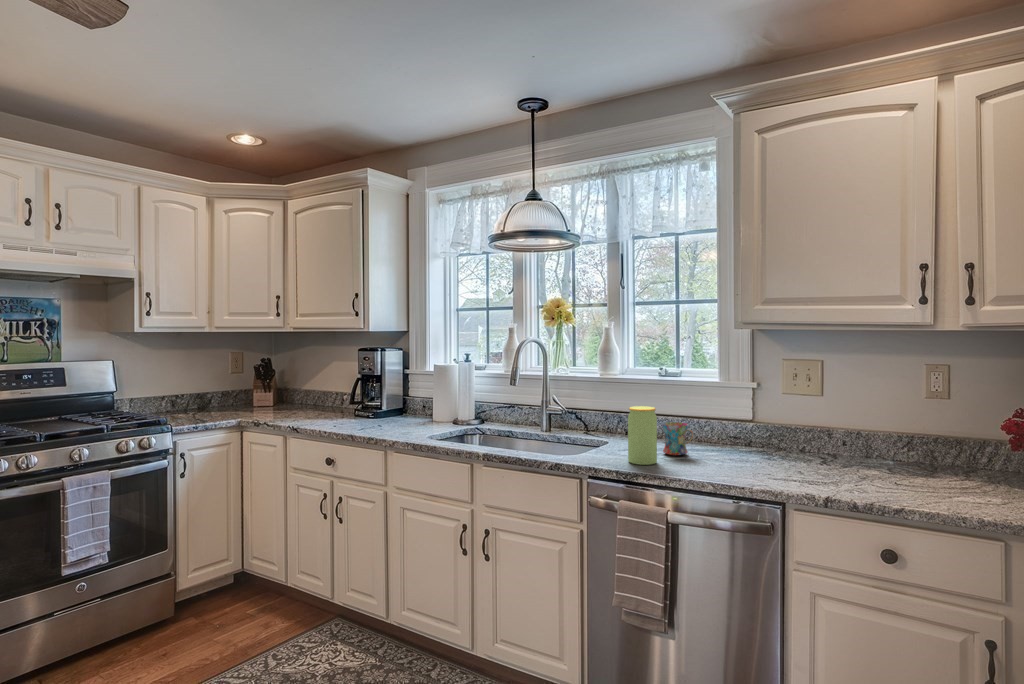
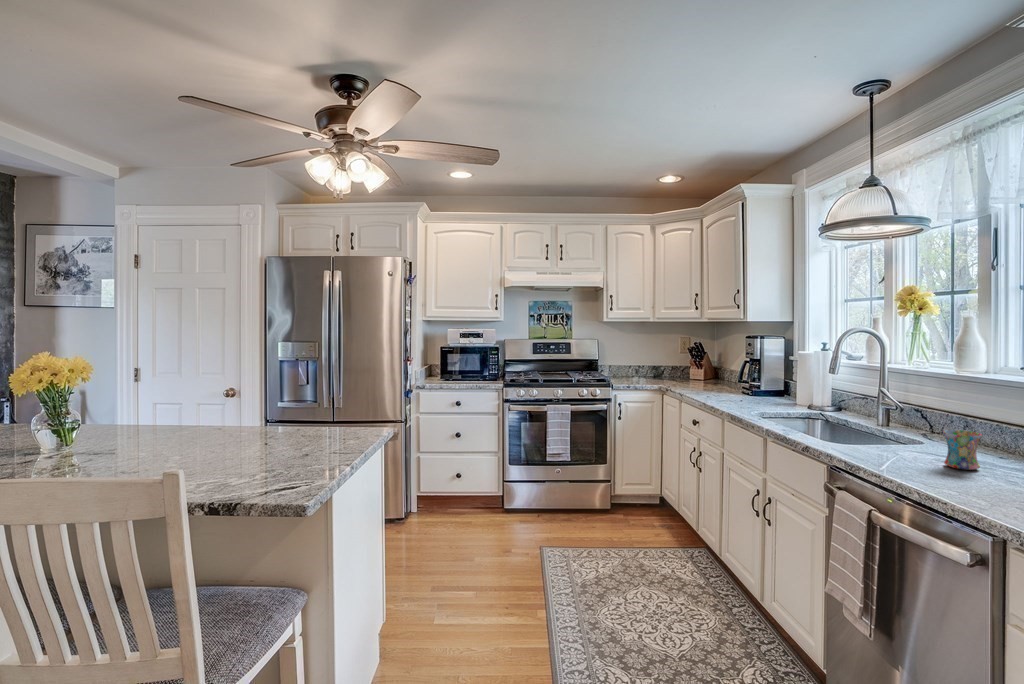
jar: present [628,406,657,465] -> none [873,406,909,468]

